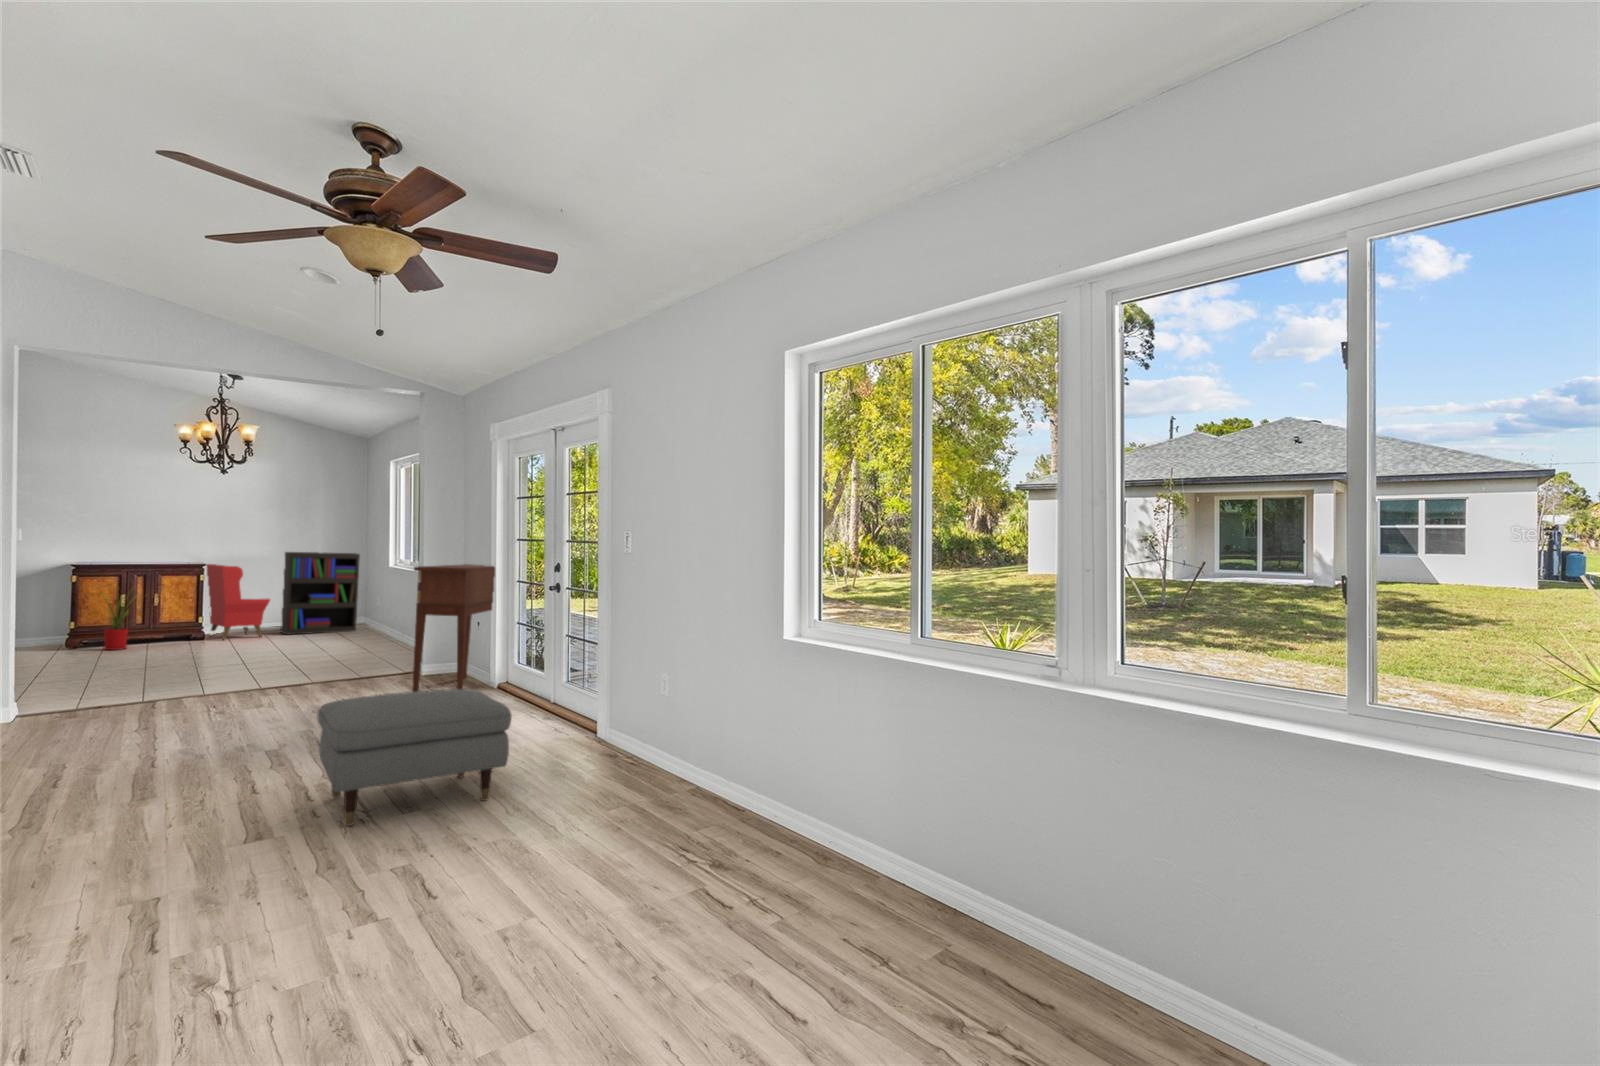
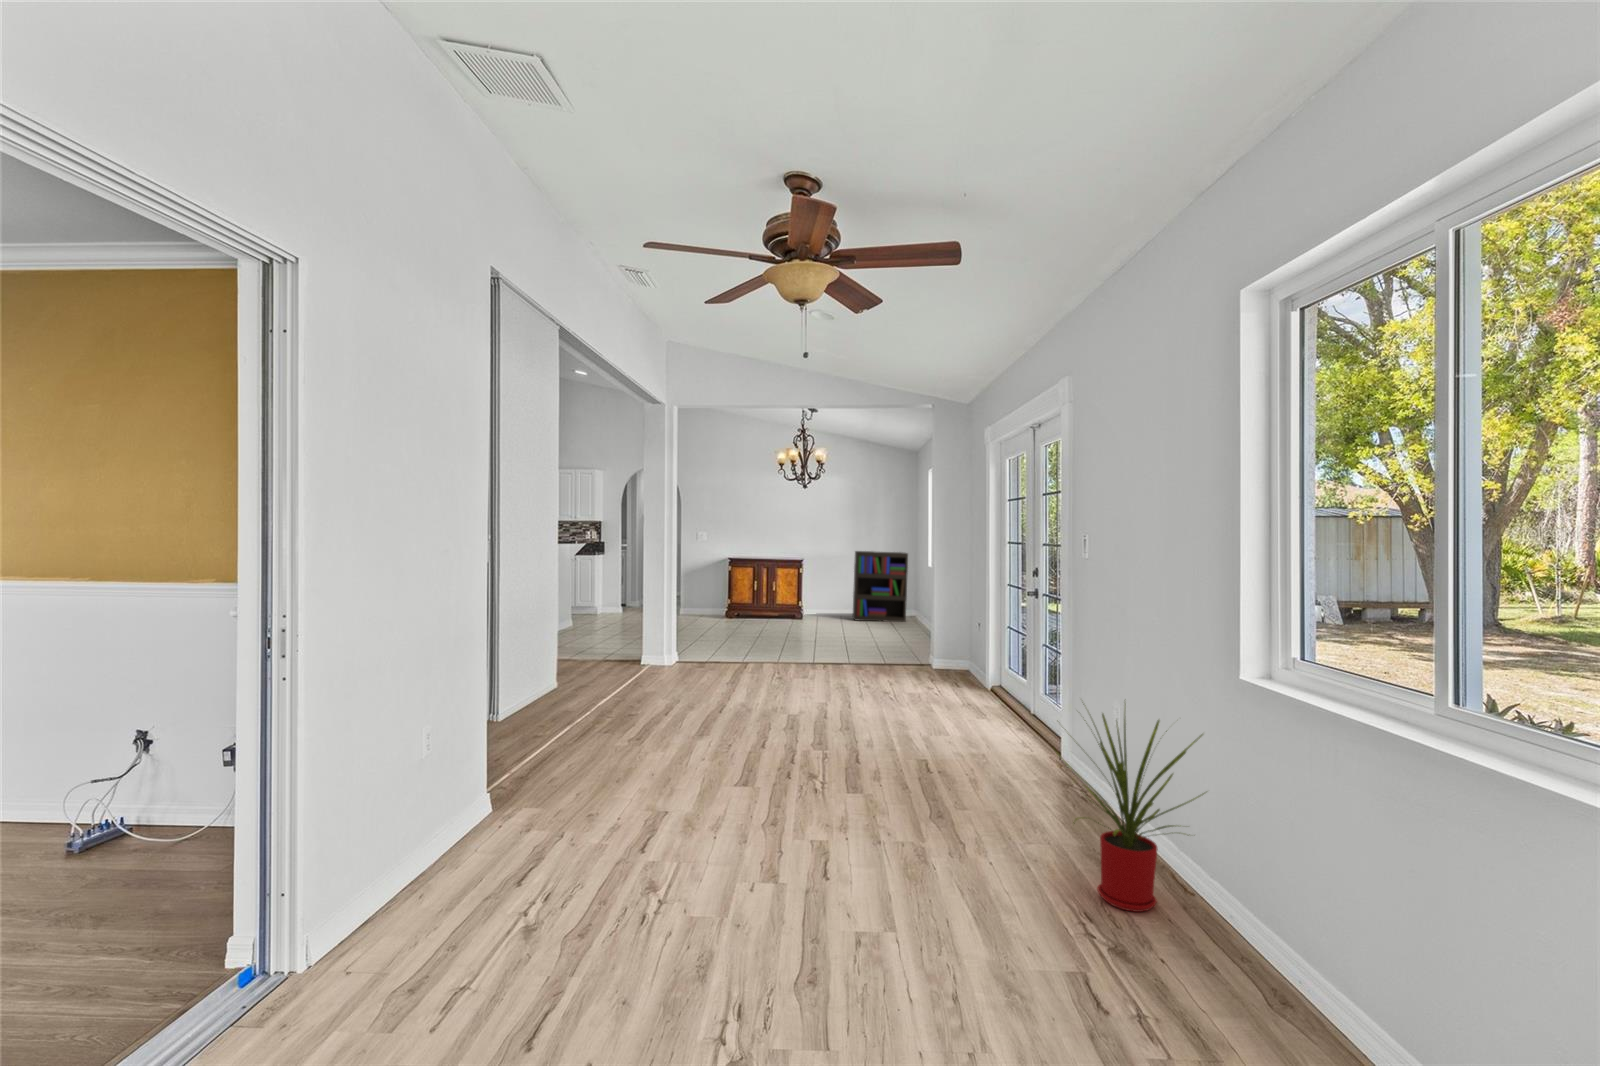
armchair: present [206,564,270,640] -> none [801,560,843,621]
console table: present [412,564,495,692] -> none [913,565,1010,697]
house plant: present [101,593,129,650] -> present [1057,704,1205,912]
ottoman: present [317,689,511,826] -> none [790,681,943,800]

